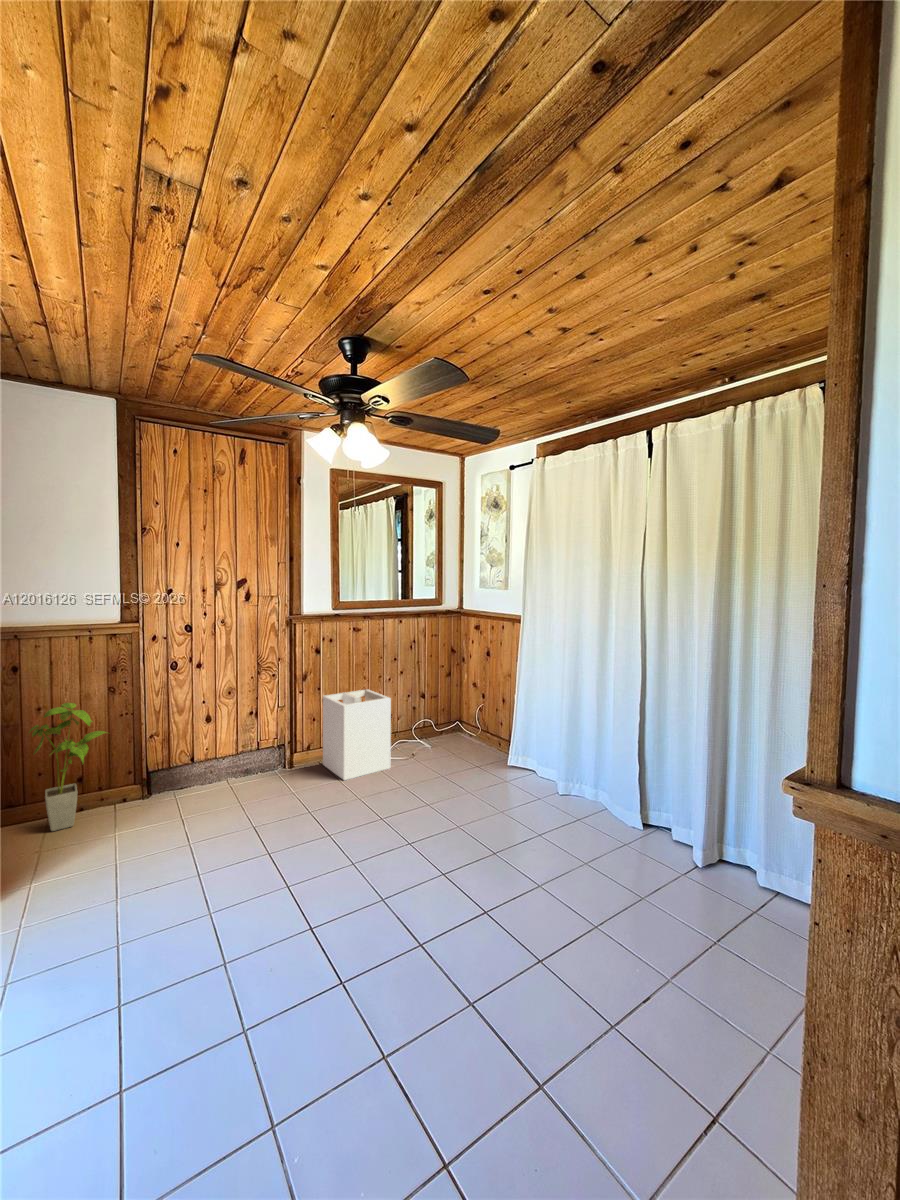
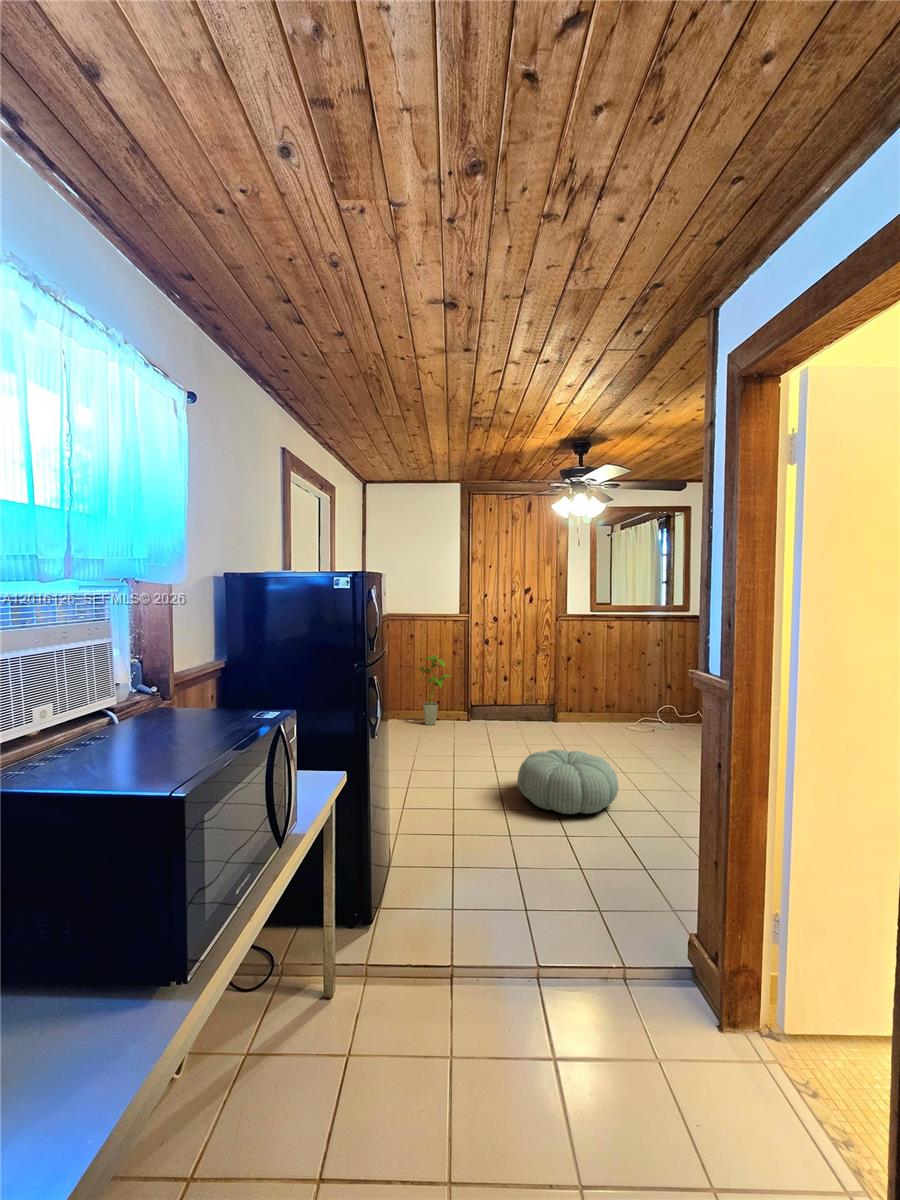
laundry hamper: present [323,689,391,780] -> none [580,672,630,732]
pouf: none [272,878,461,1066] -> present [518,750,618,814]

